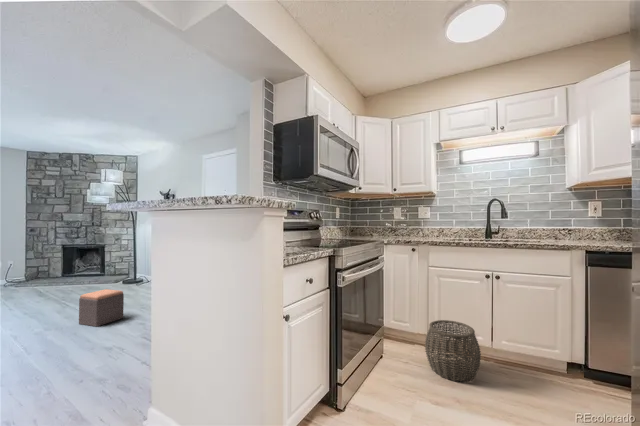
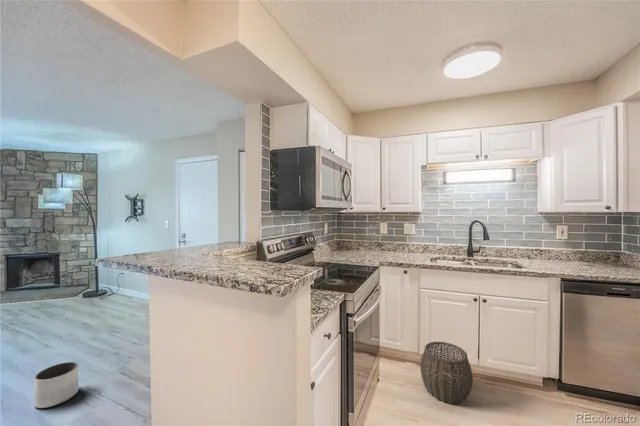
footstool: present [79,289,124,327] -> none [38,315,92,360]
planter: none [70,322,107,357] -> present [34,362,79,408]

